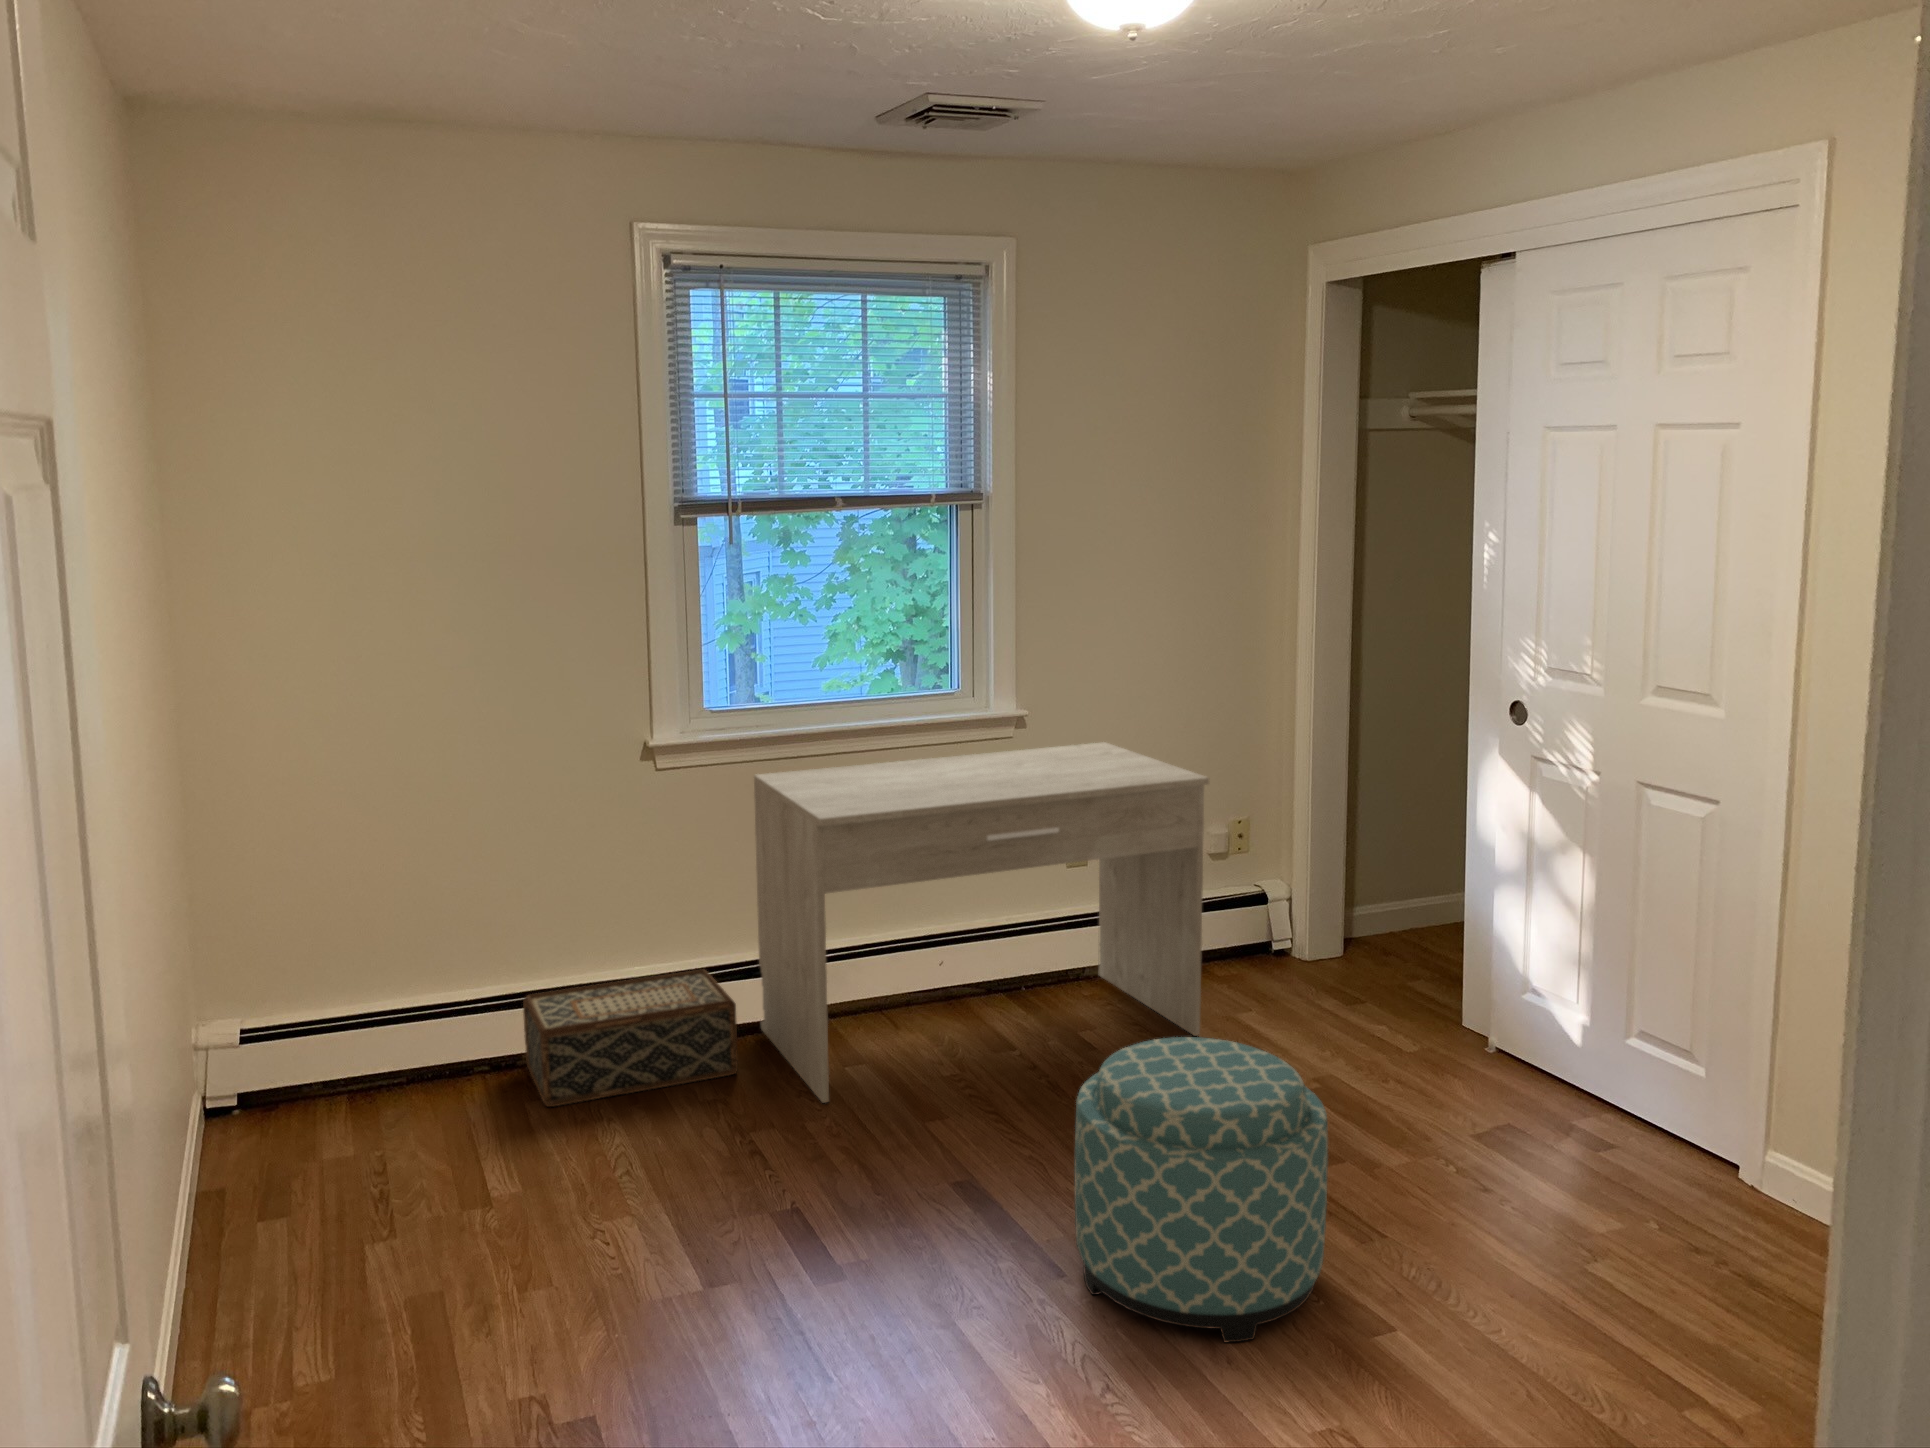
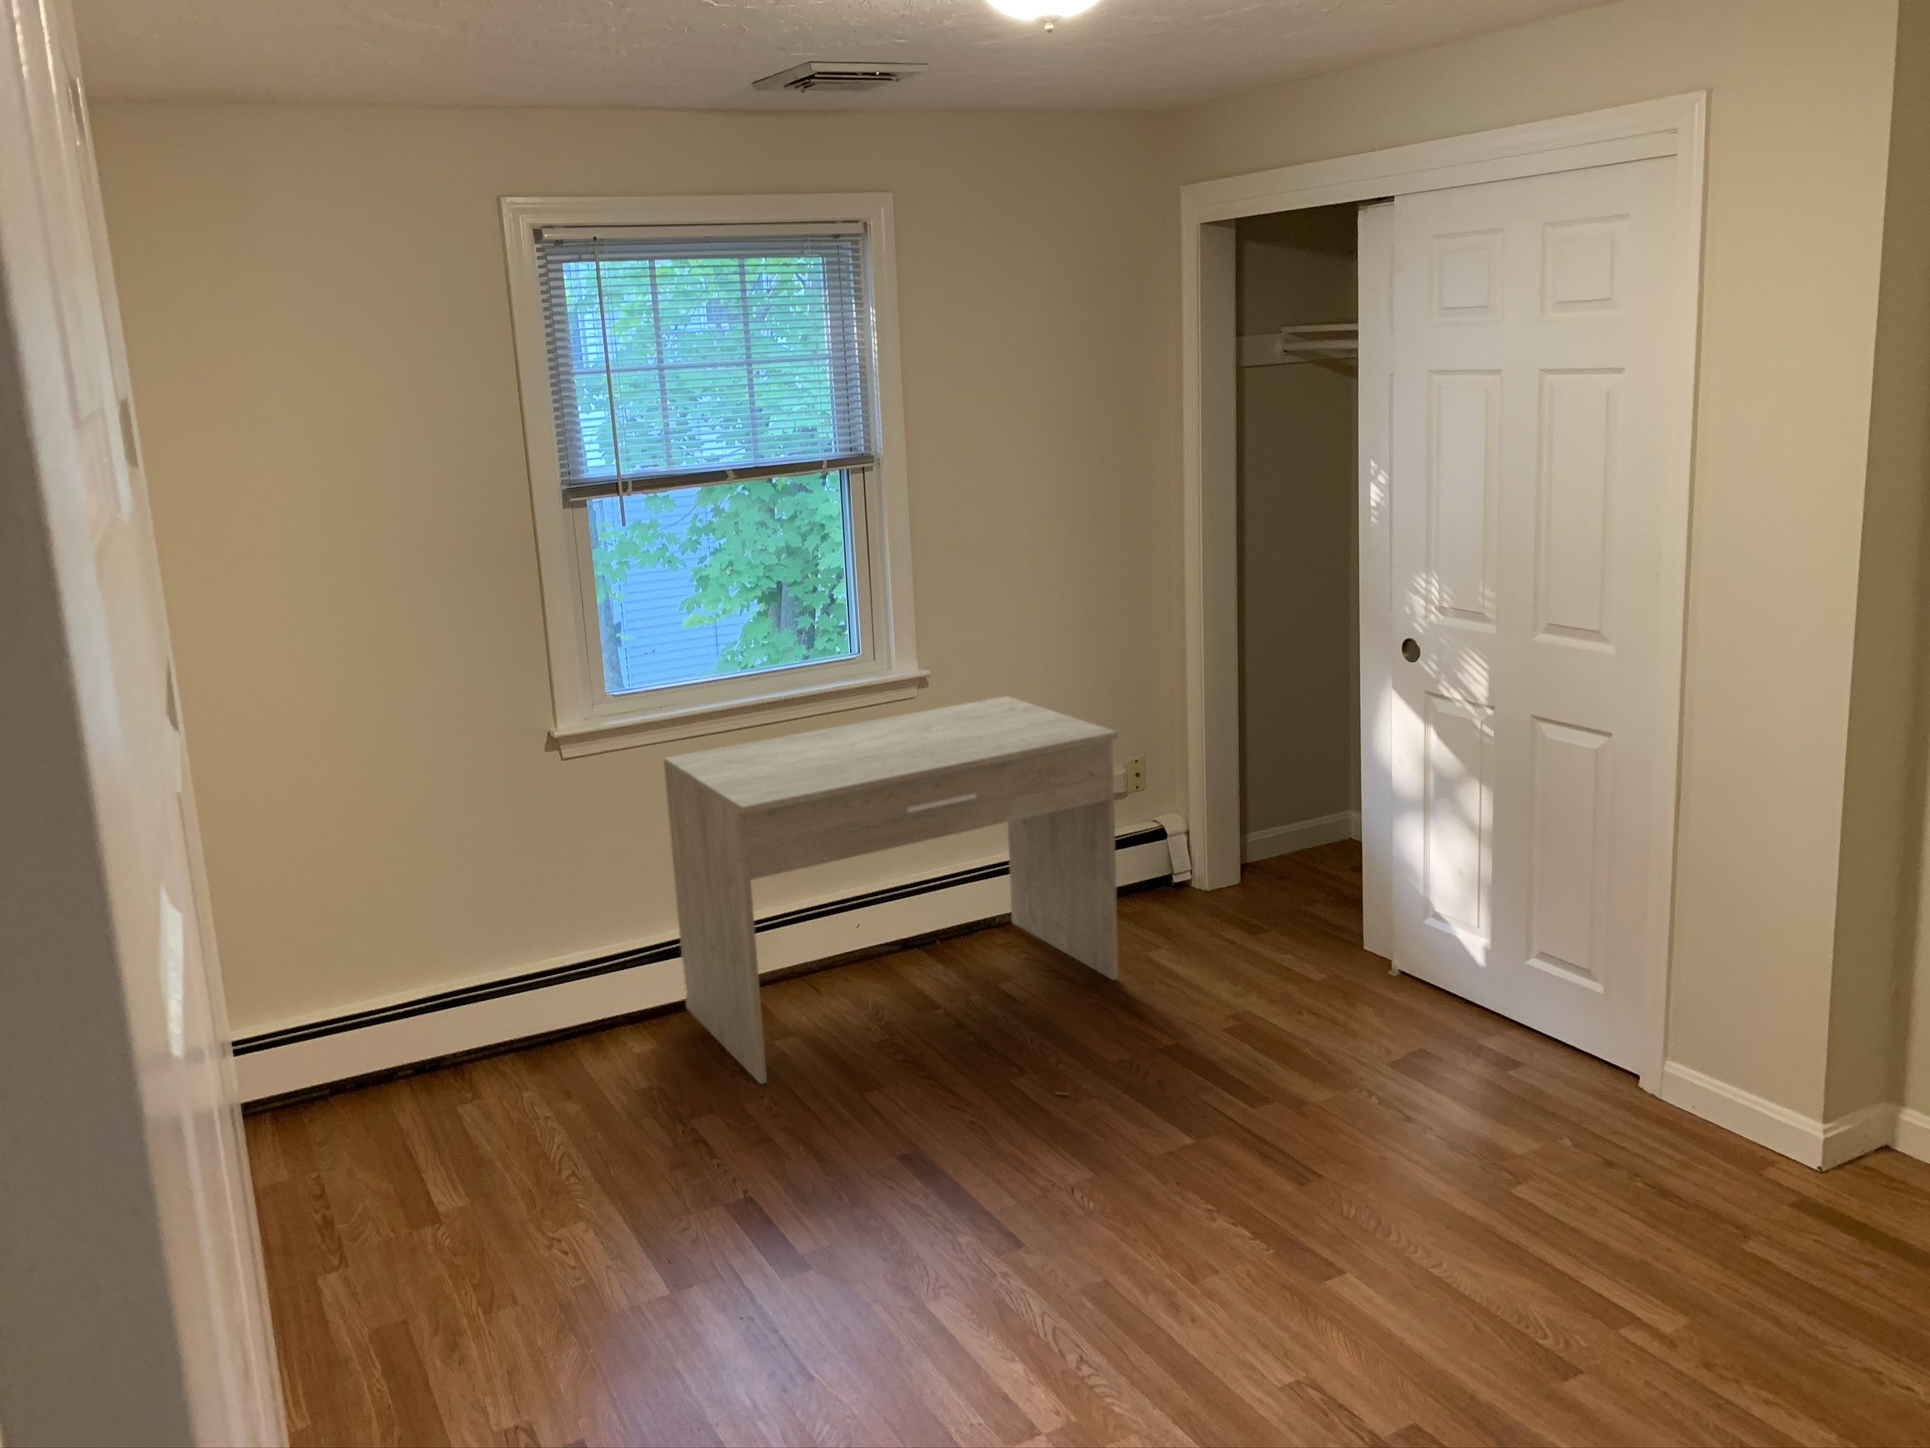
woven basket: present [523,969,738,1107] -> none [444,956,670,1114]
ottoman: present [1074,1037,1328,1343] -> none [1028,1006,1271,1303]

